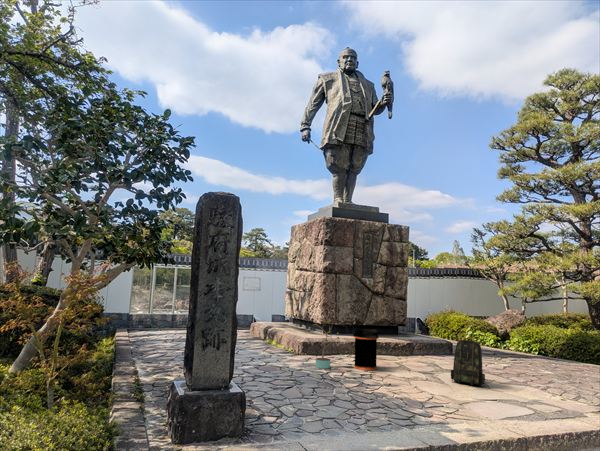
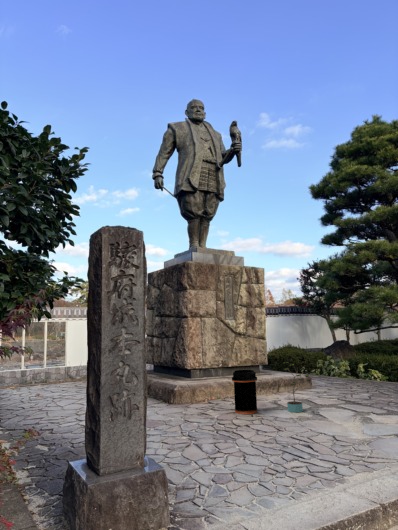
potted plant: present [313,318,339,368] -> present [283,362,310,412]
backpack: present [451,340,485,385] -> none [333,374,366,418]

